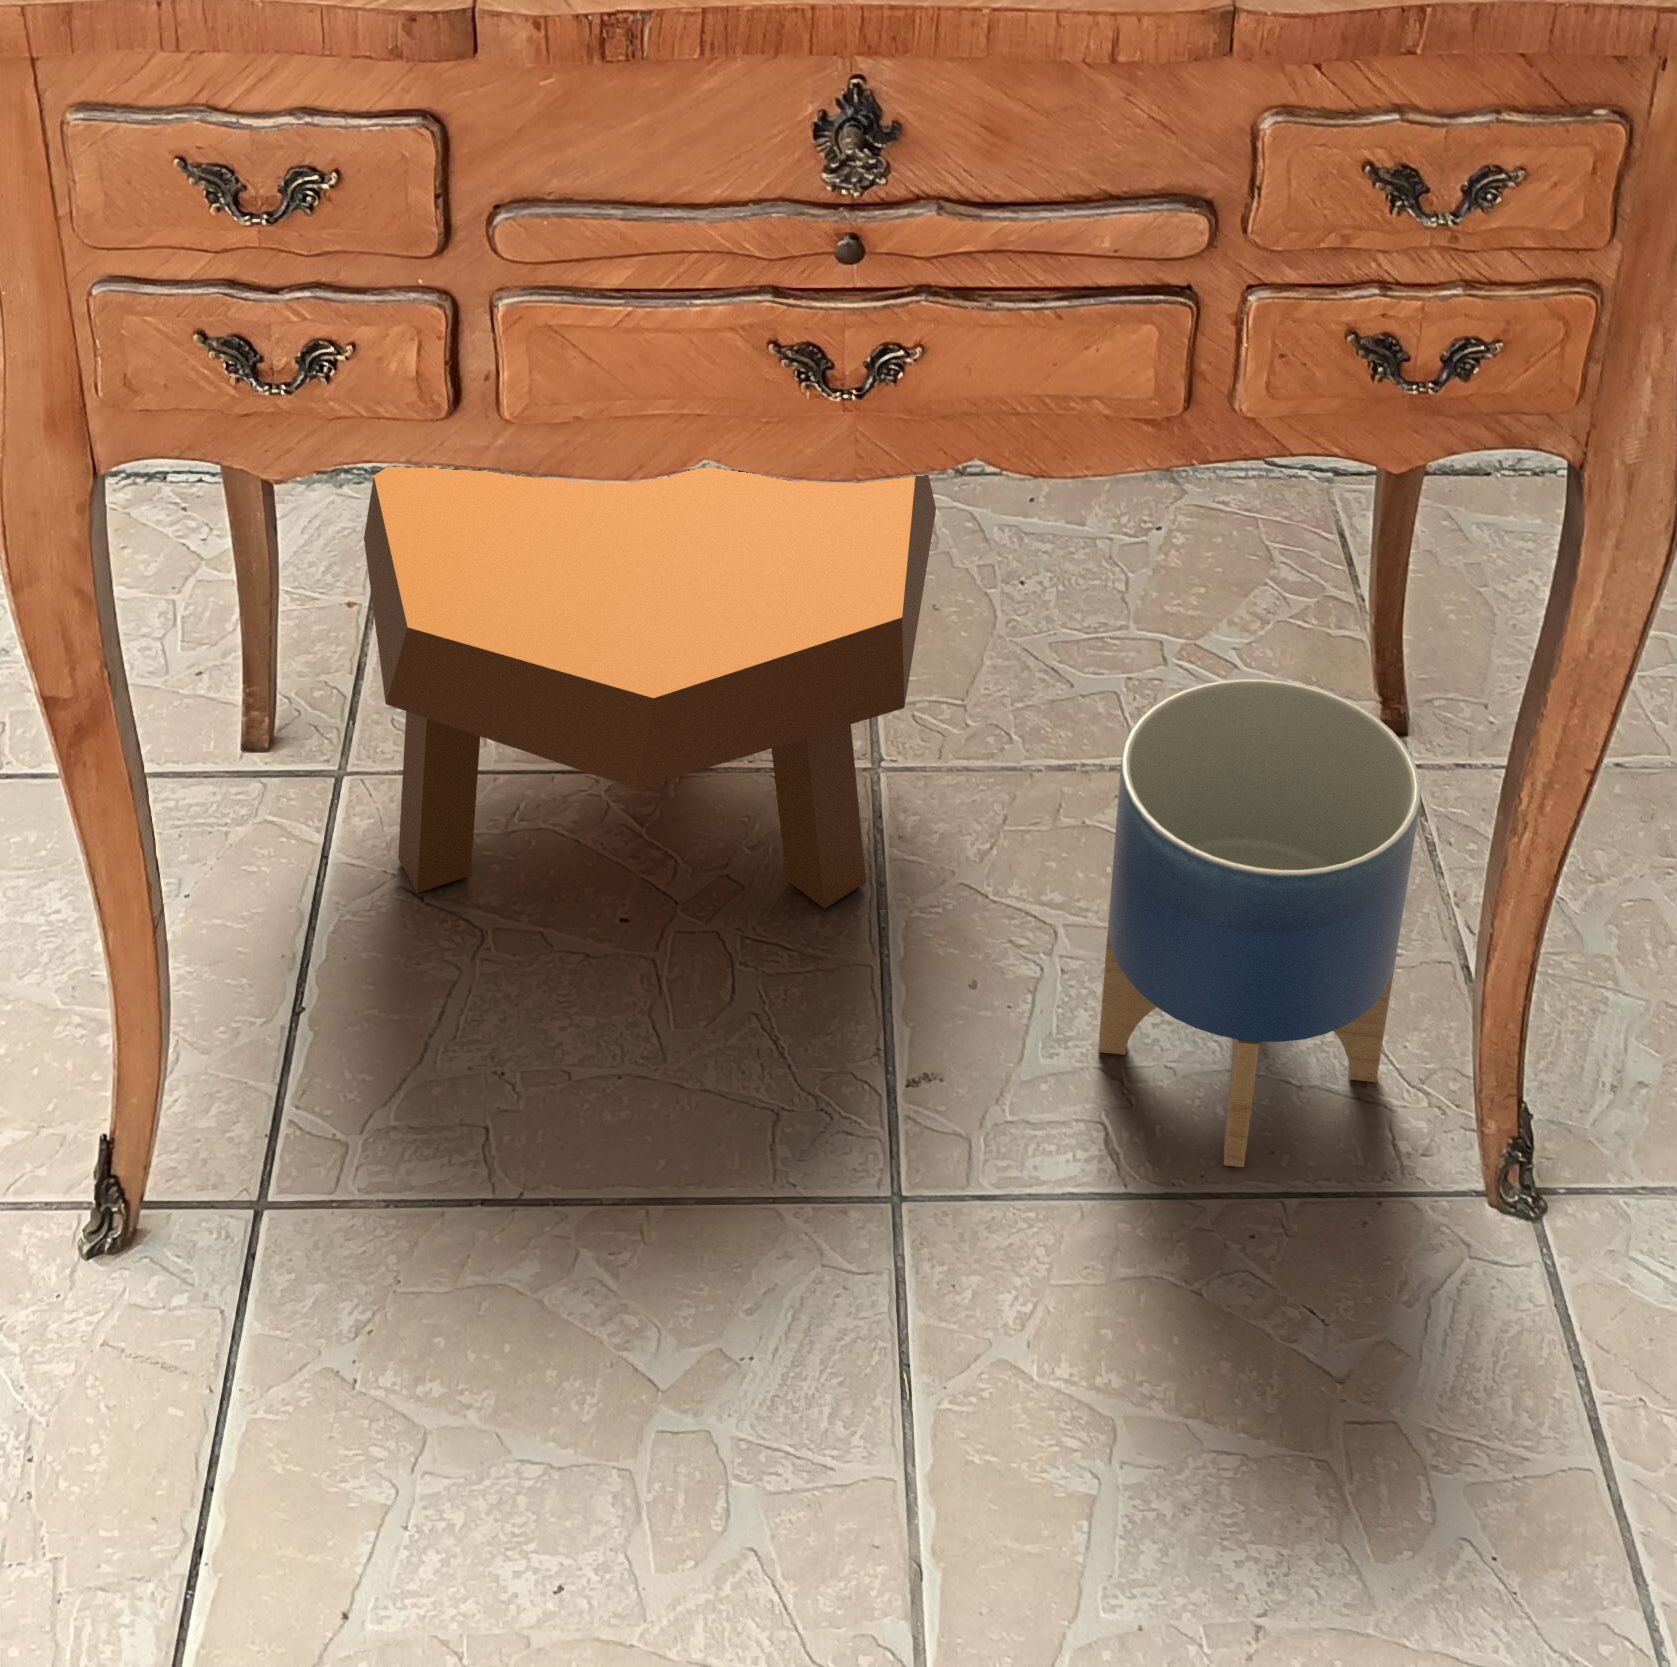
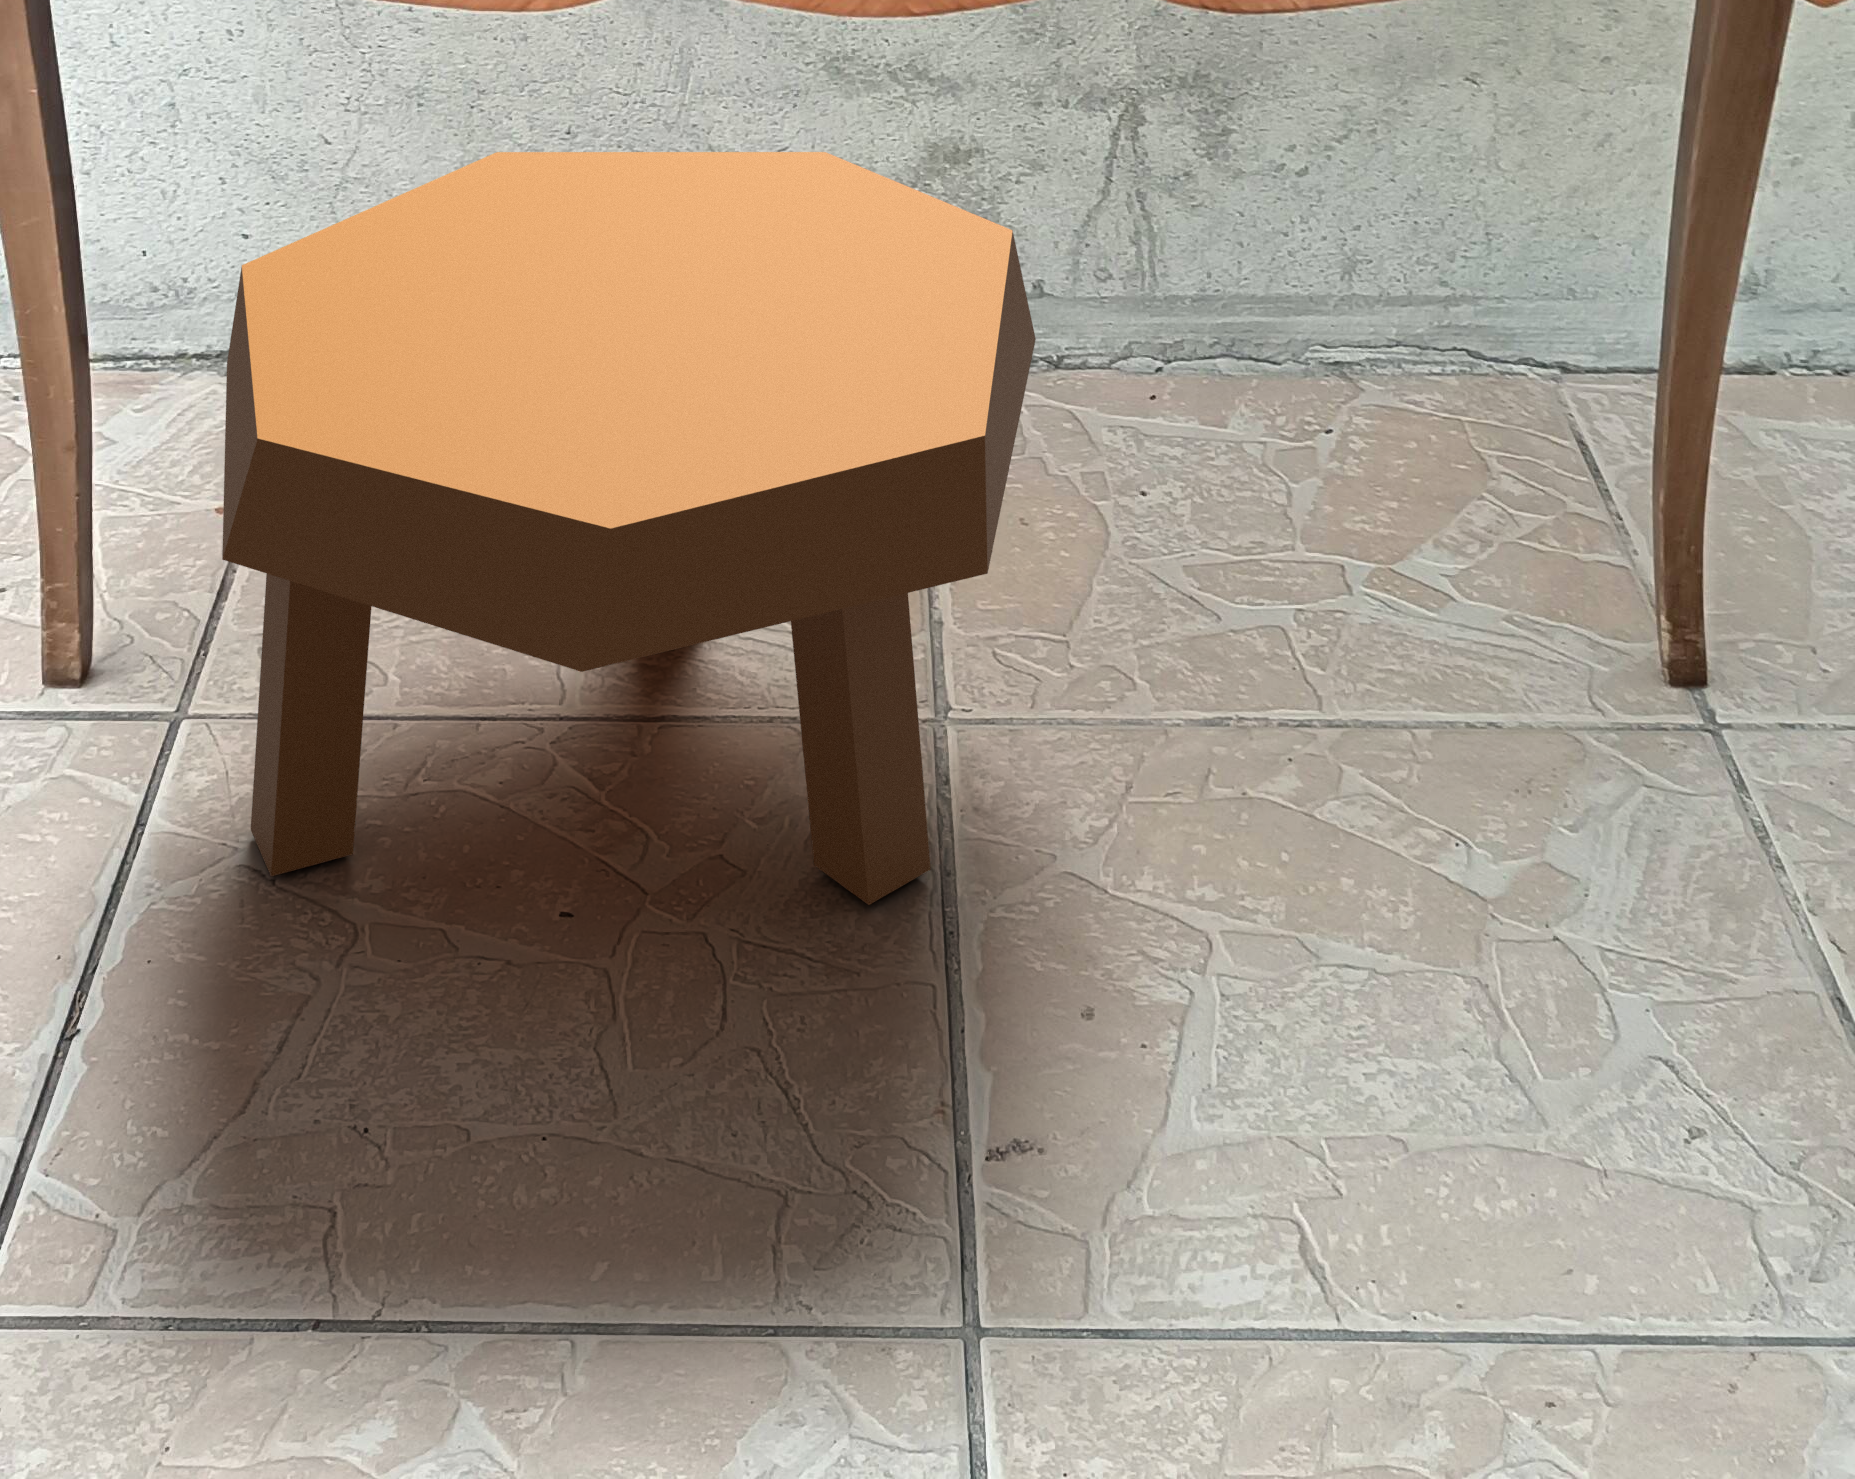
planter: present [1098,679,1421,1167] -> none [1279,519,1780,1288]

